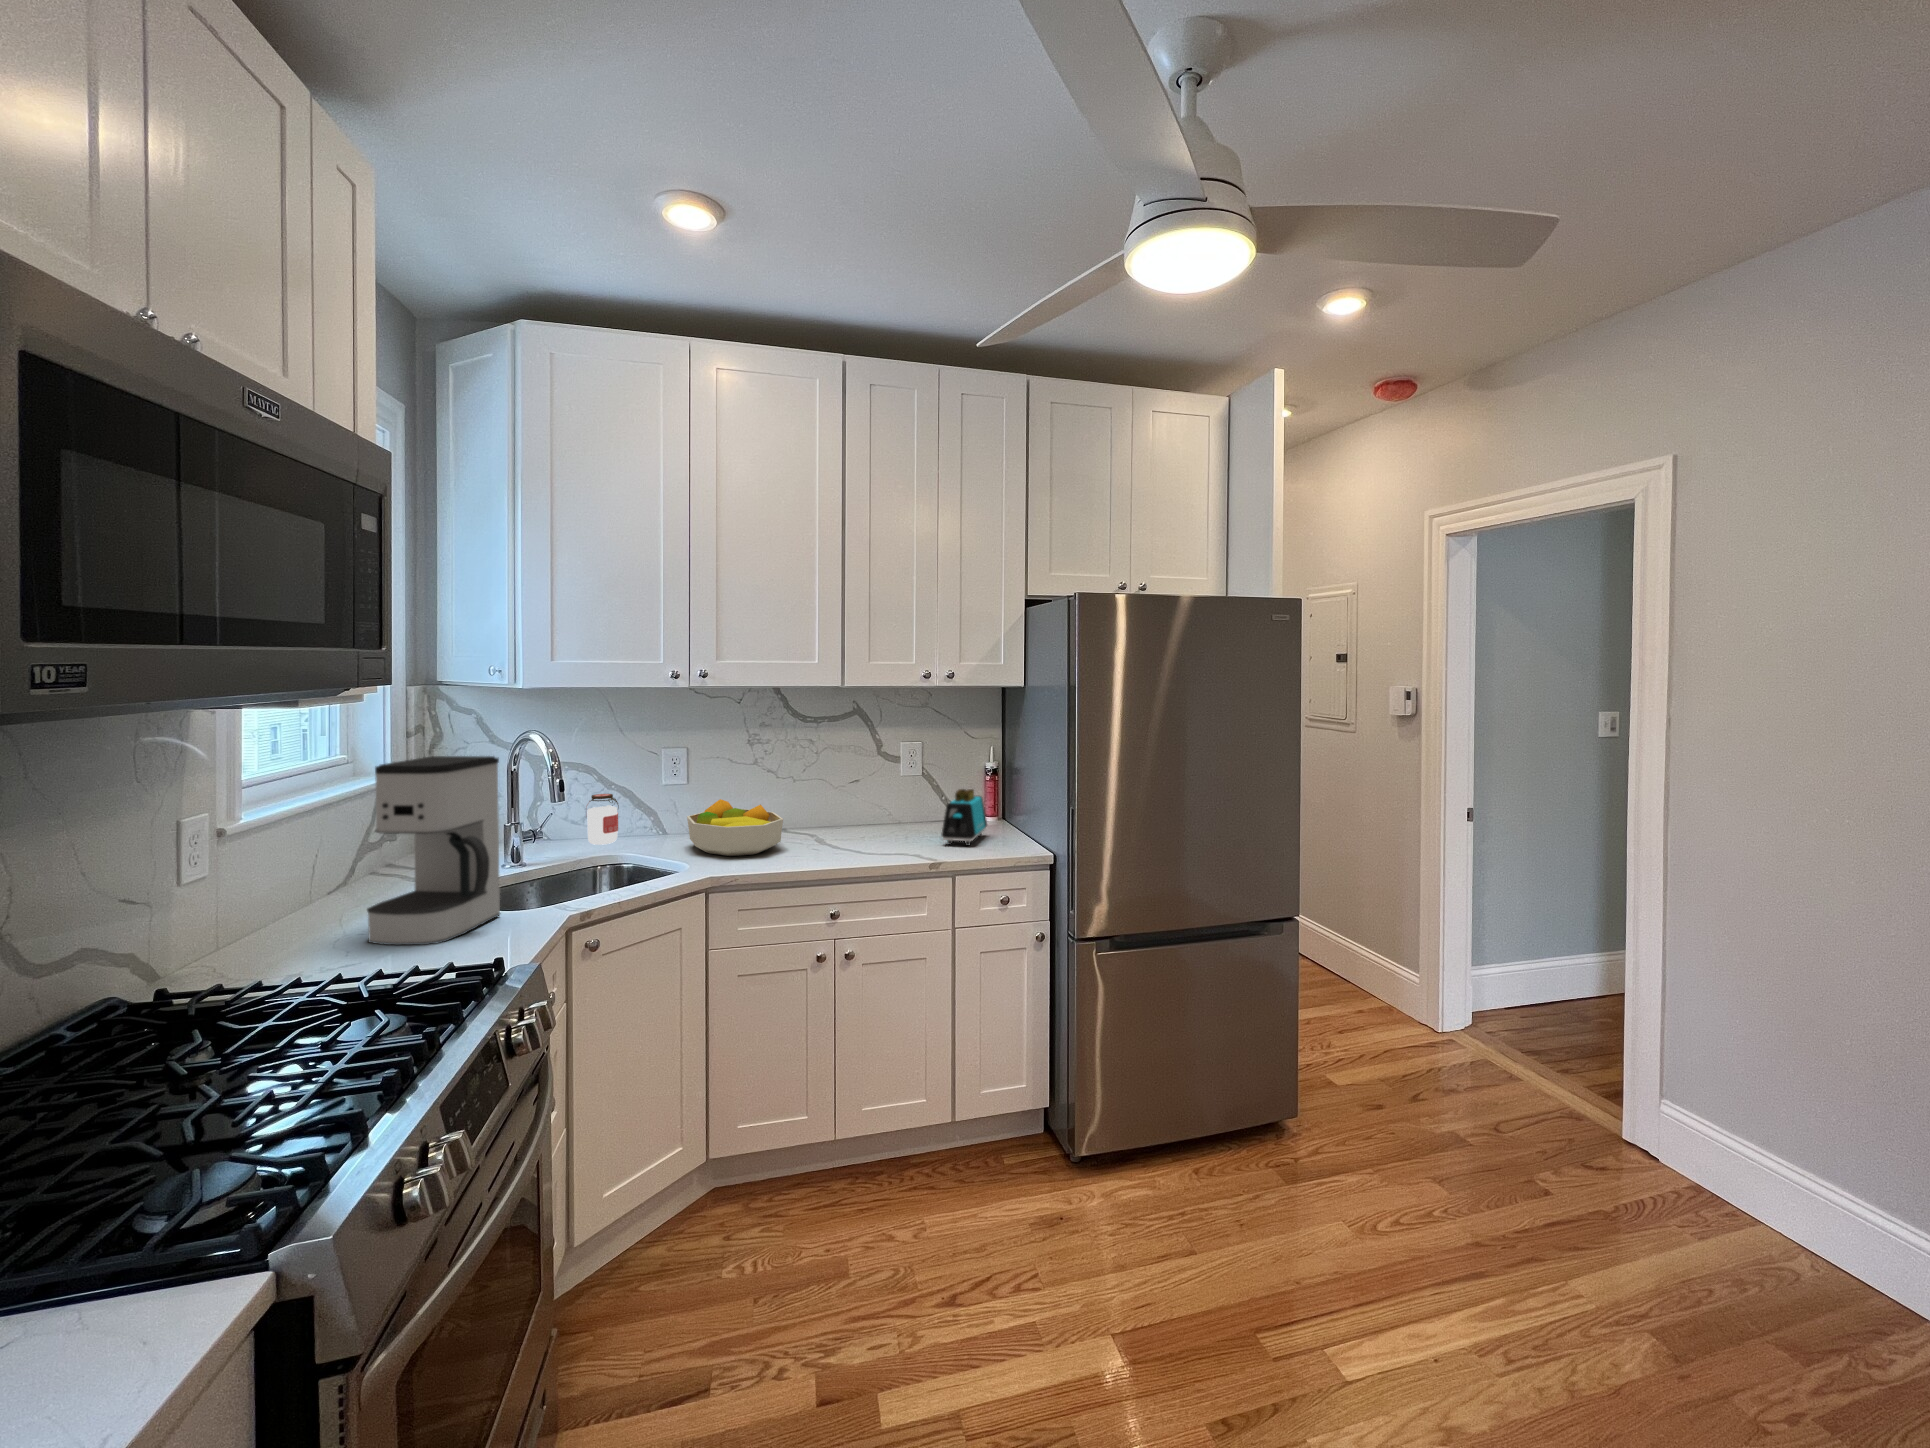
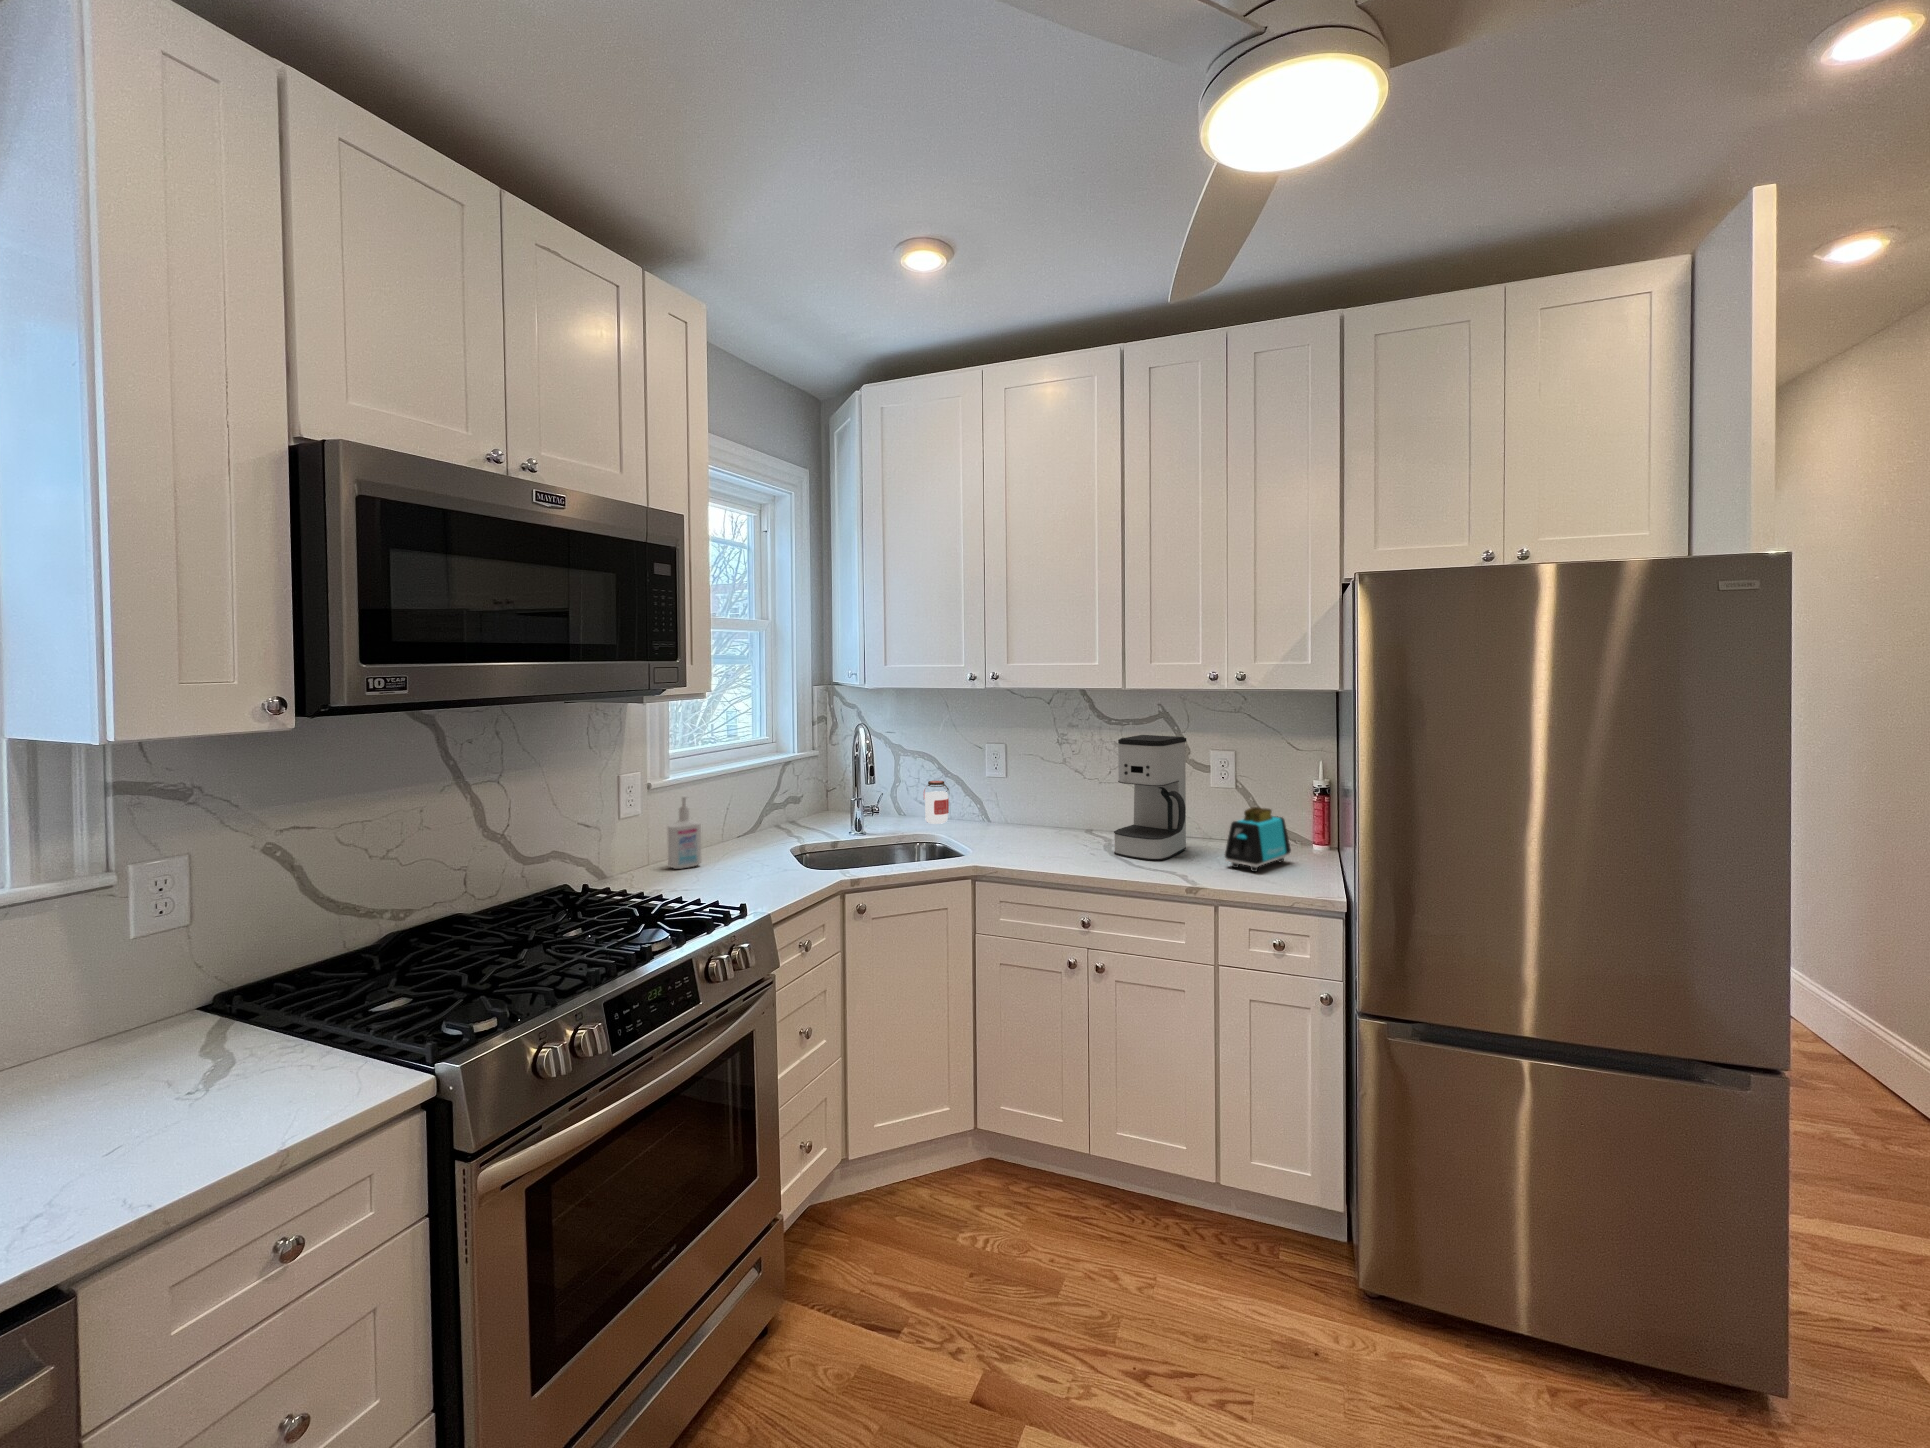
coffee maker: present [367,756,500,945] -> present [1114,735,1186,861]
fruit bowl: present [687,799,783,856] -> none [988,794,1066,850]
bottle: none [275,837,330,941] -> present [667,795,701,869]

